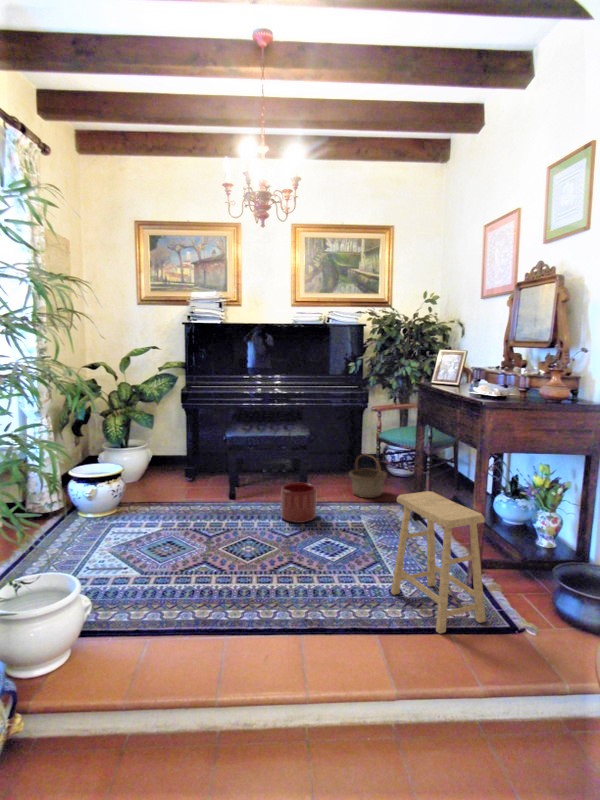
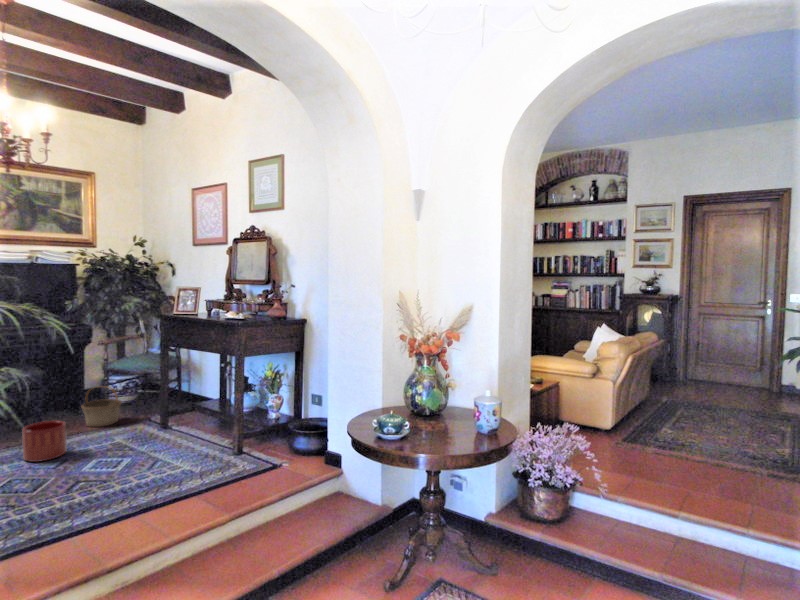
footstool: present [391,491,486,634] -> none [184,391,258,483]

